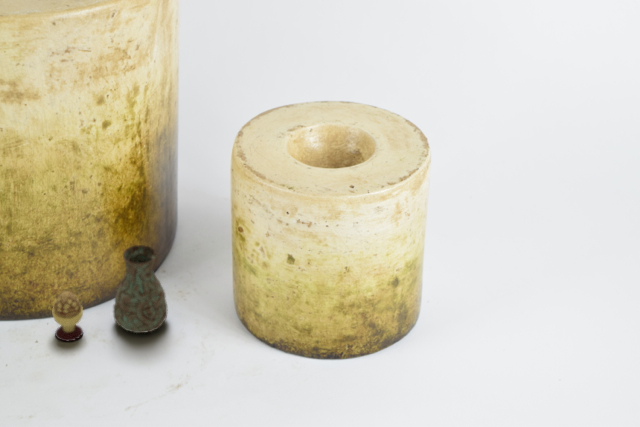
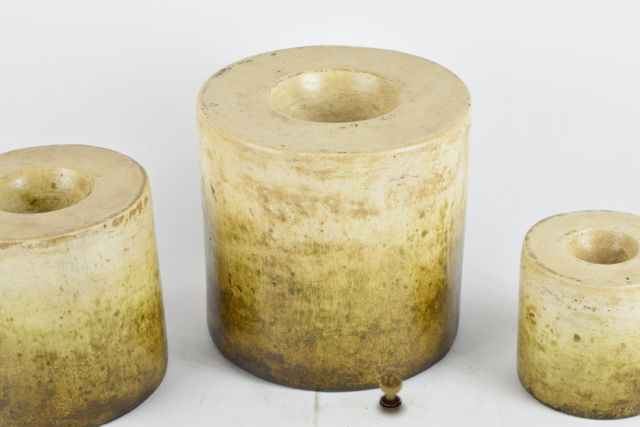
decorative vase: present [113,245,168,333] -> none [424,329,467,400]

